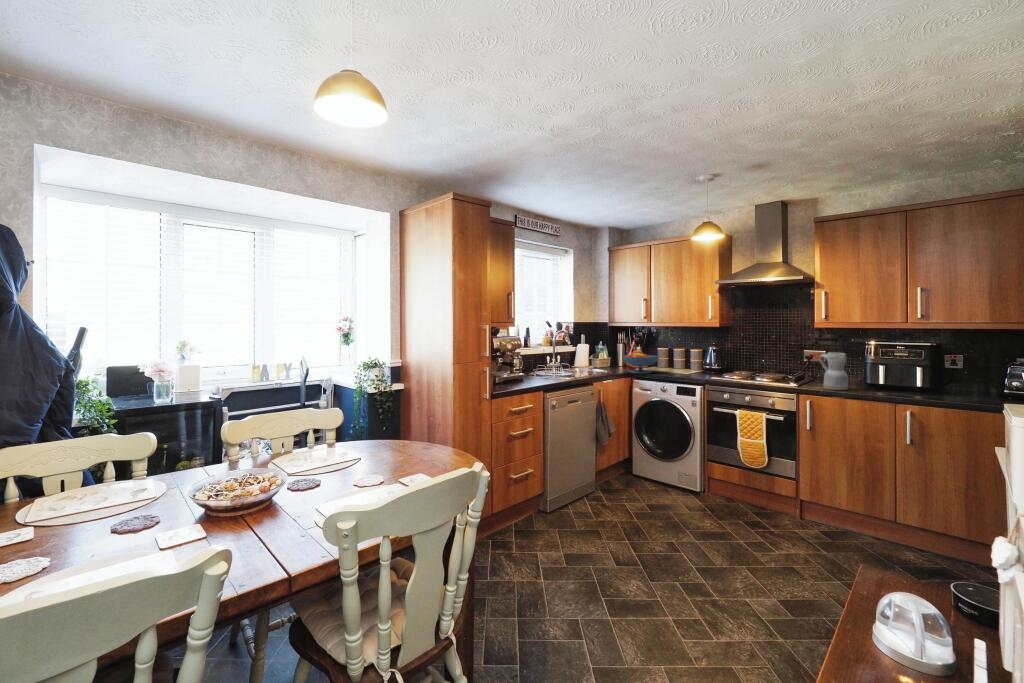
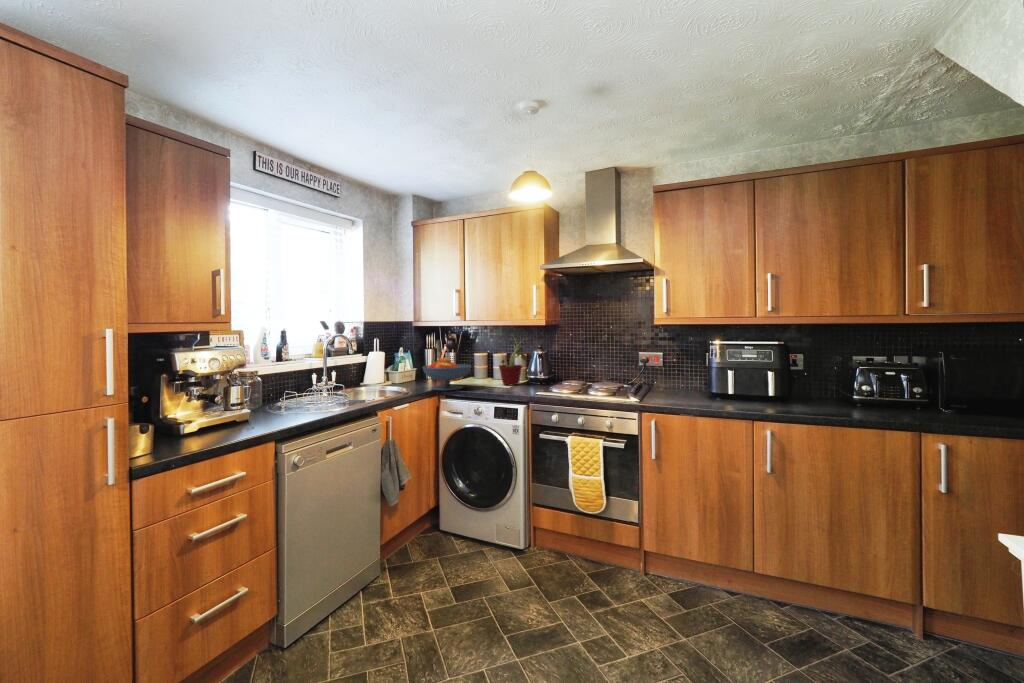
potted plant: none [675,333,707,372] -> present [496,336,528,385]
ceramic pitcher: present [819,352,848,390] -> none [663,355,697,405]

